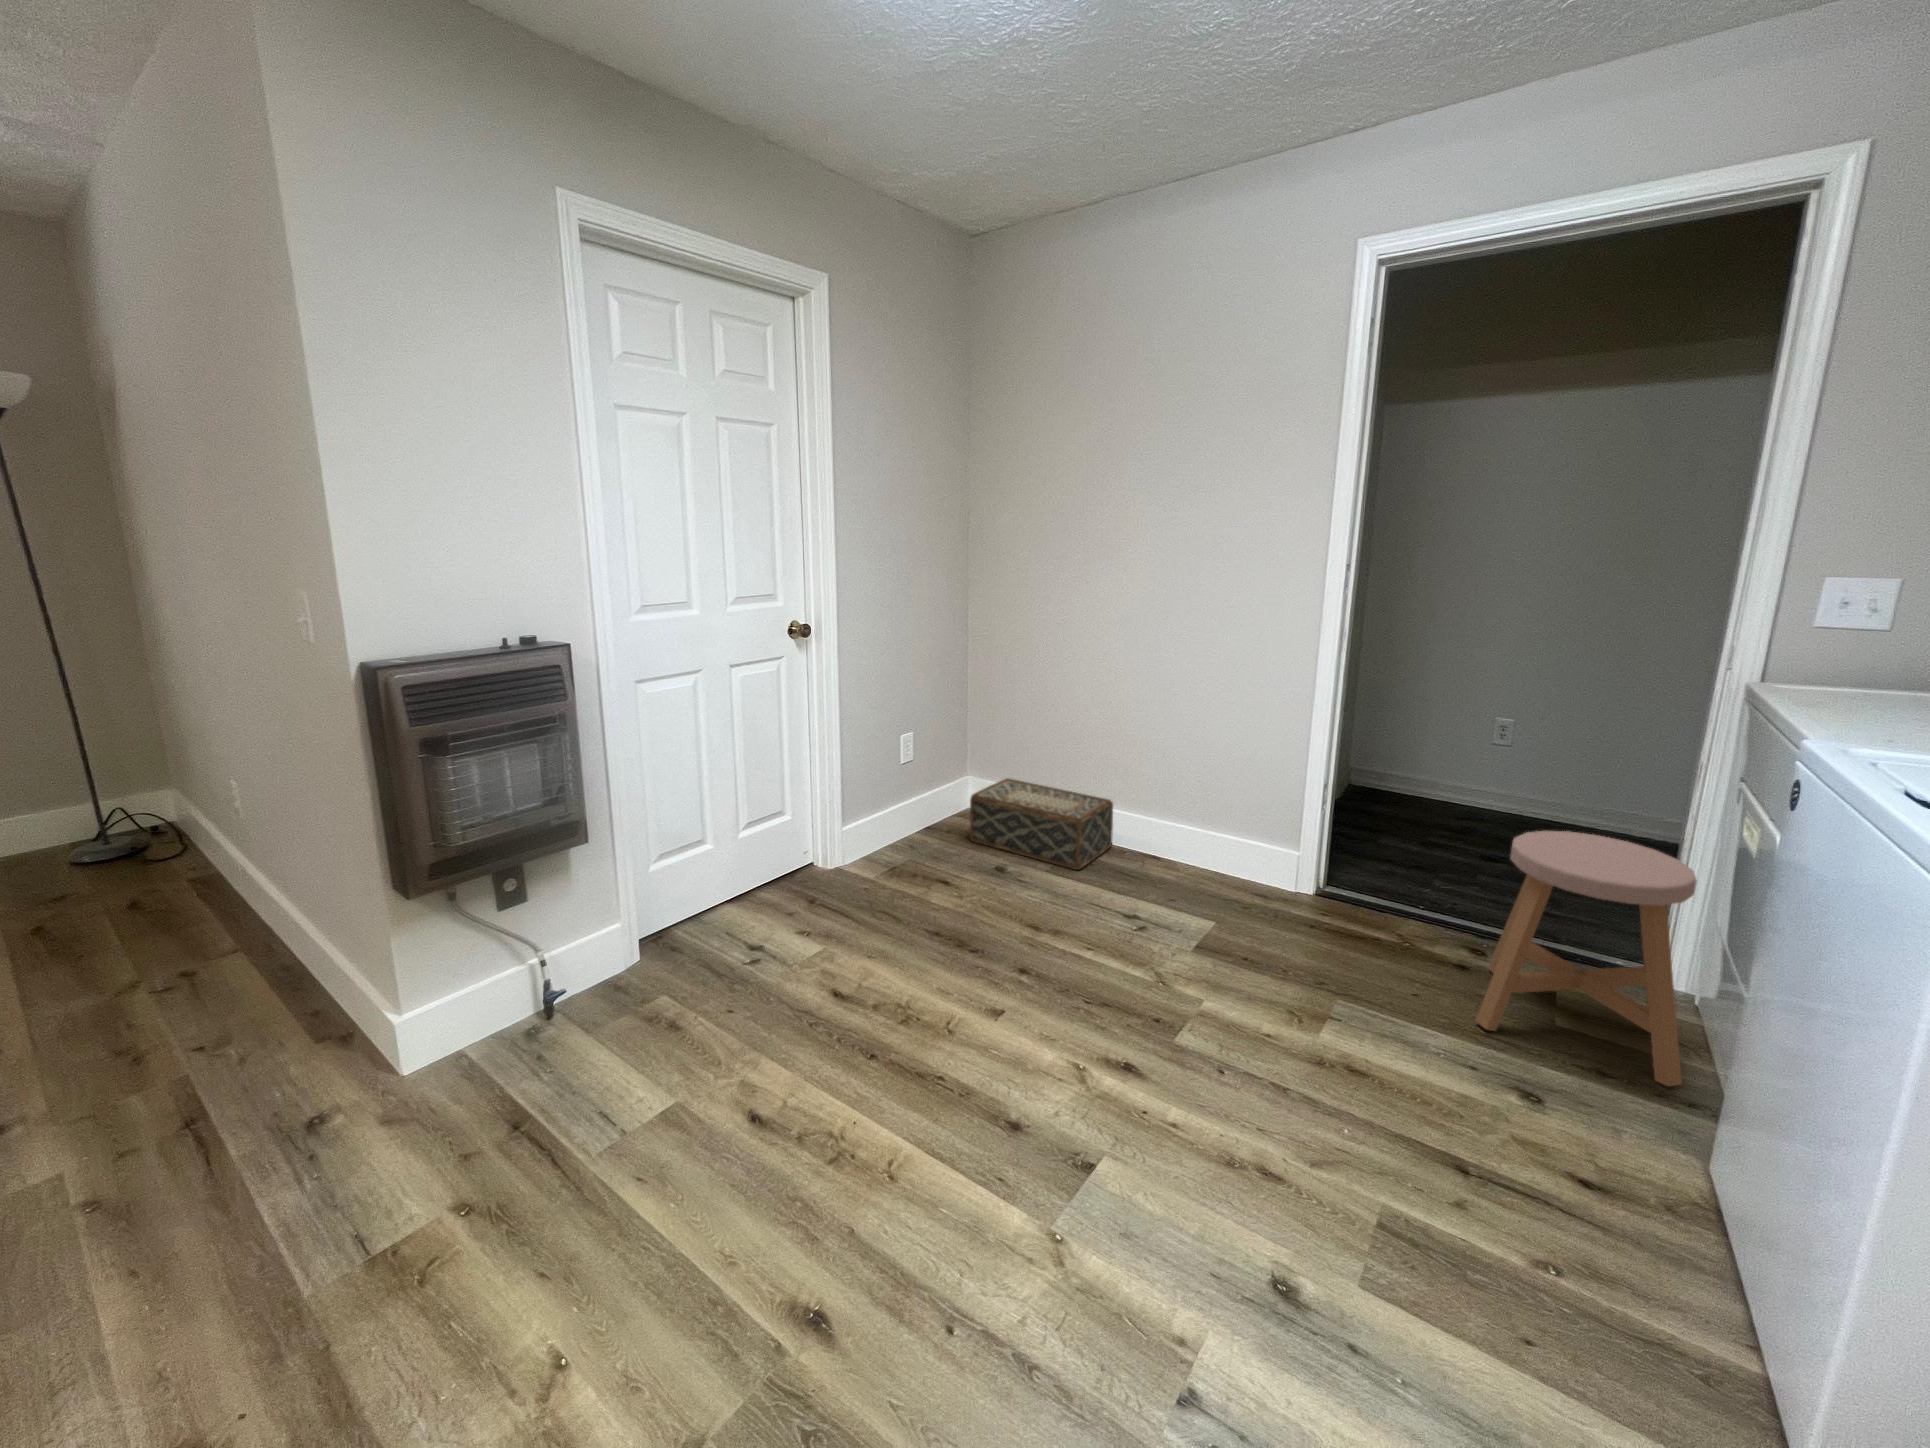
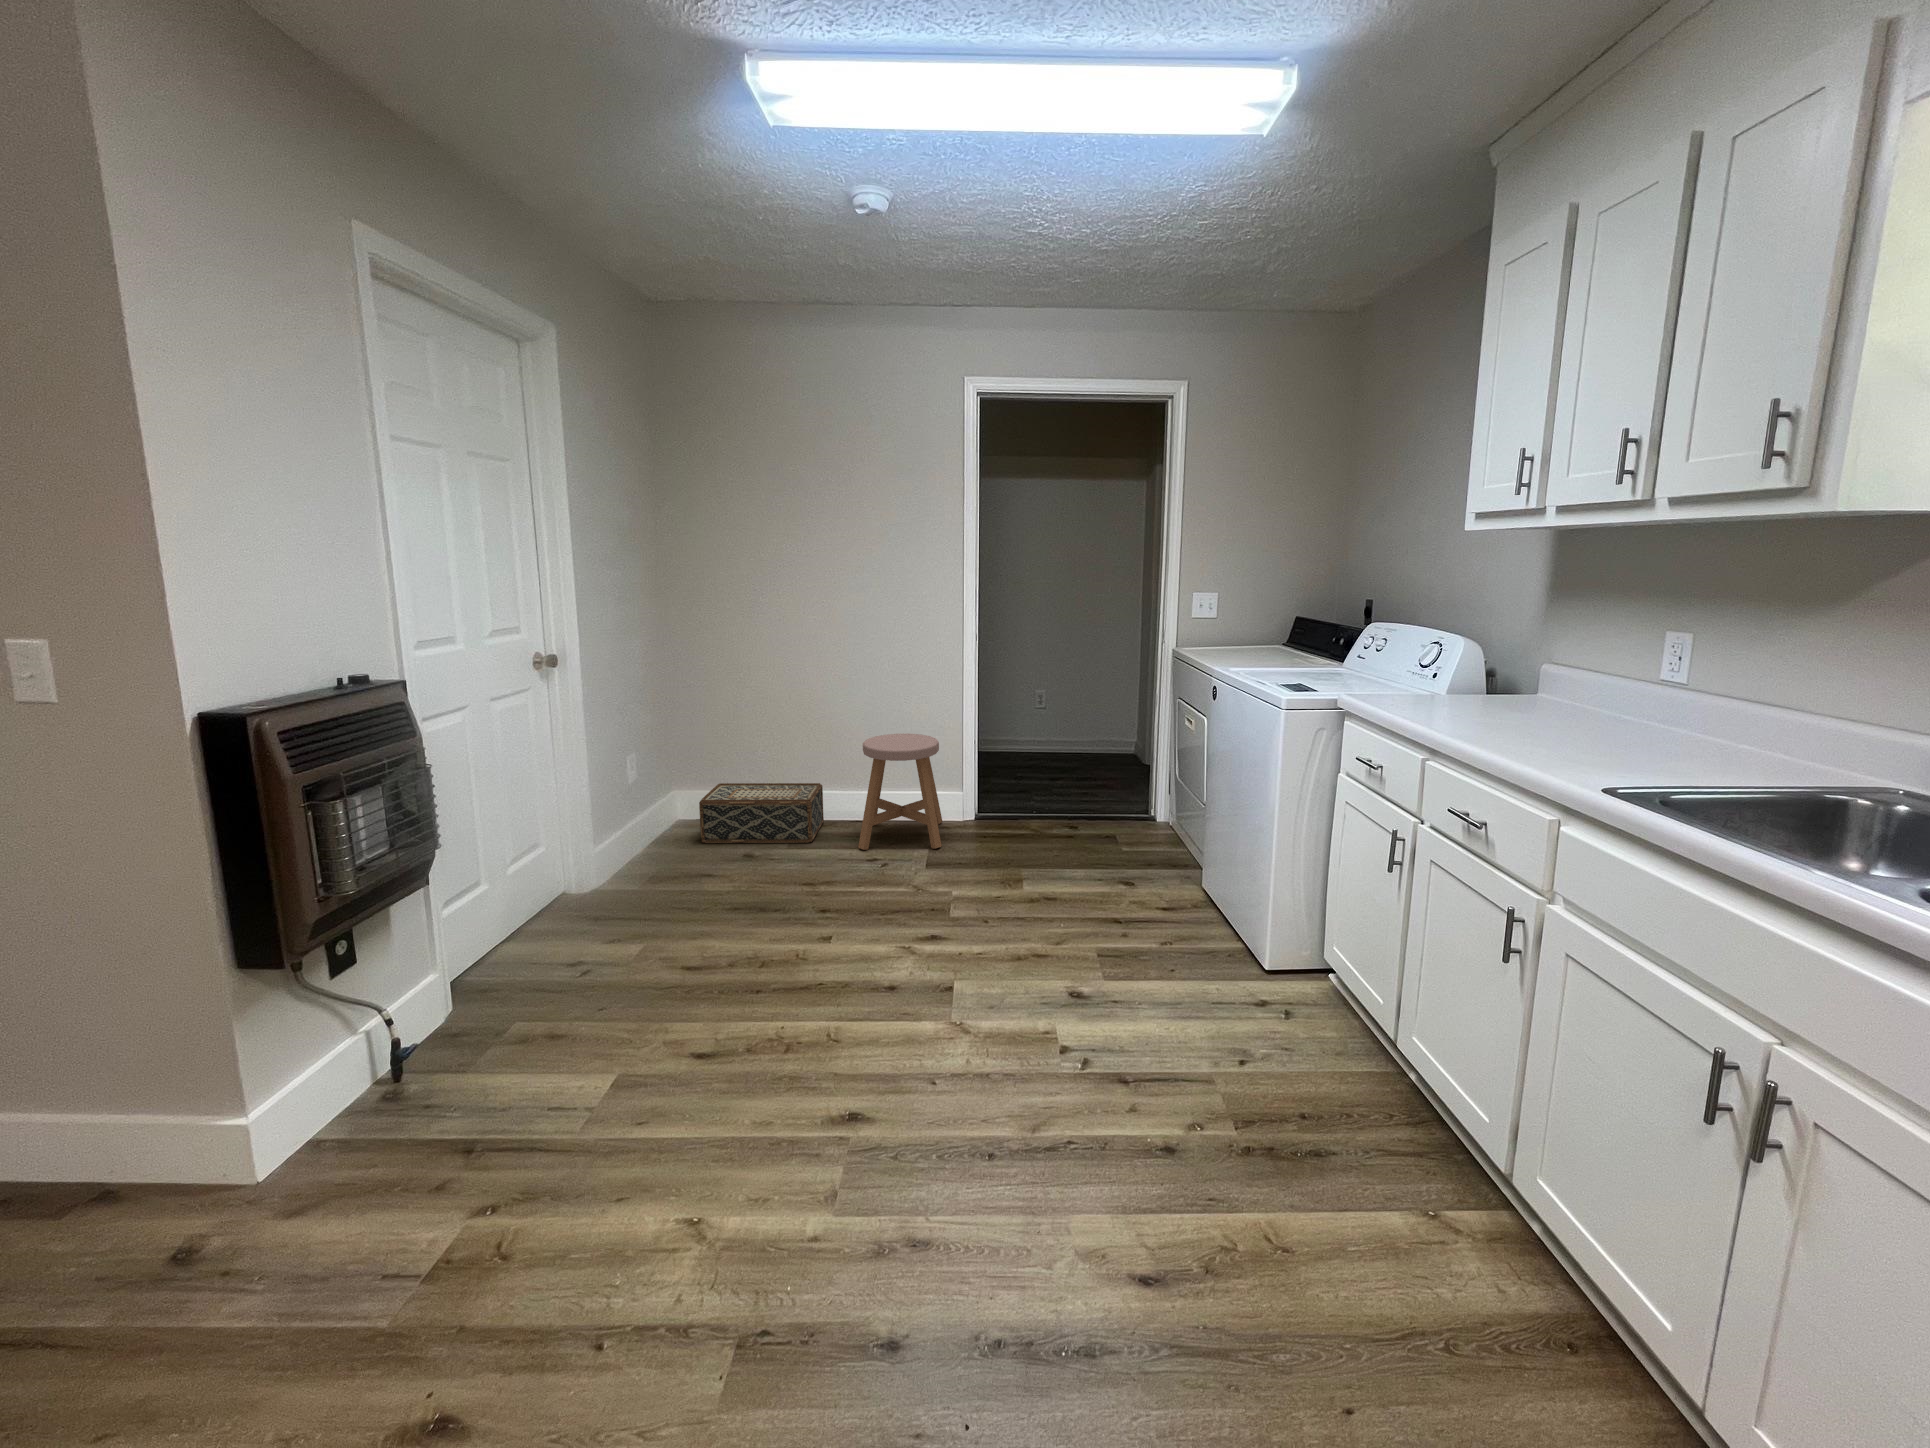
stool: present [1476,831,1697,1086] -> present [858,733,943,850]

